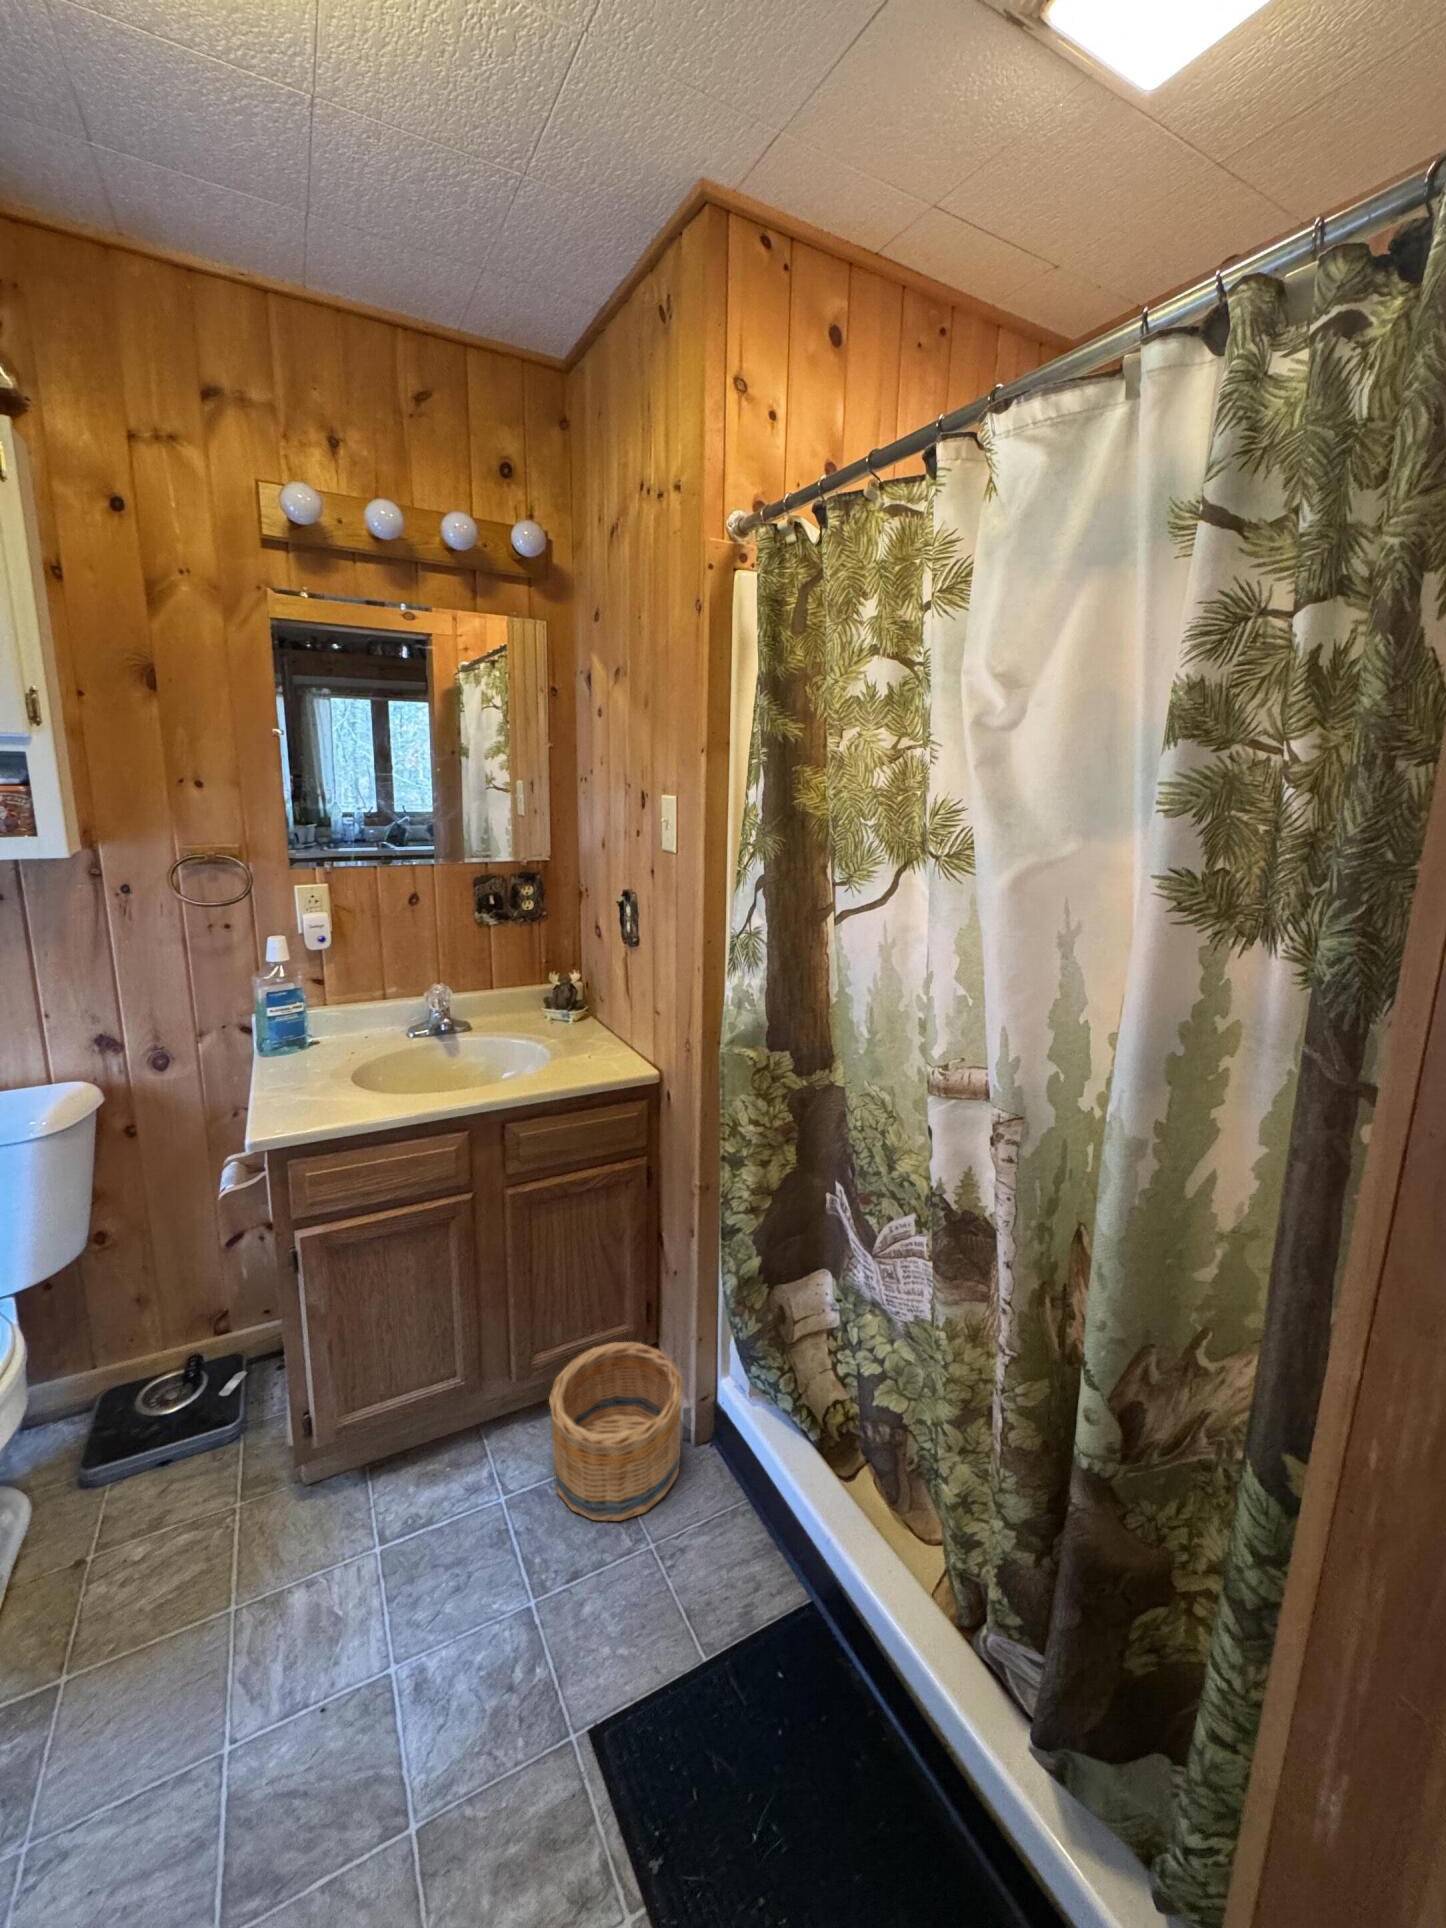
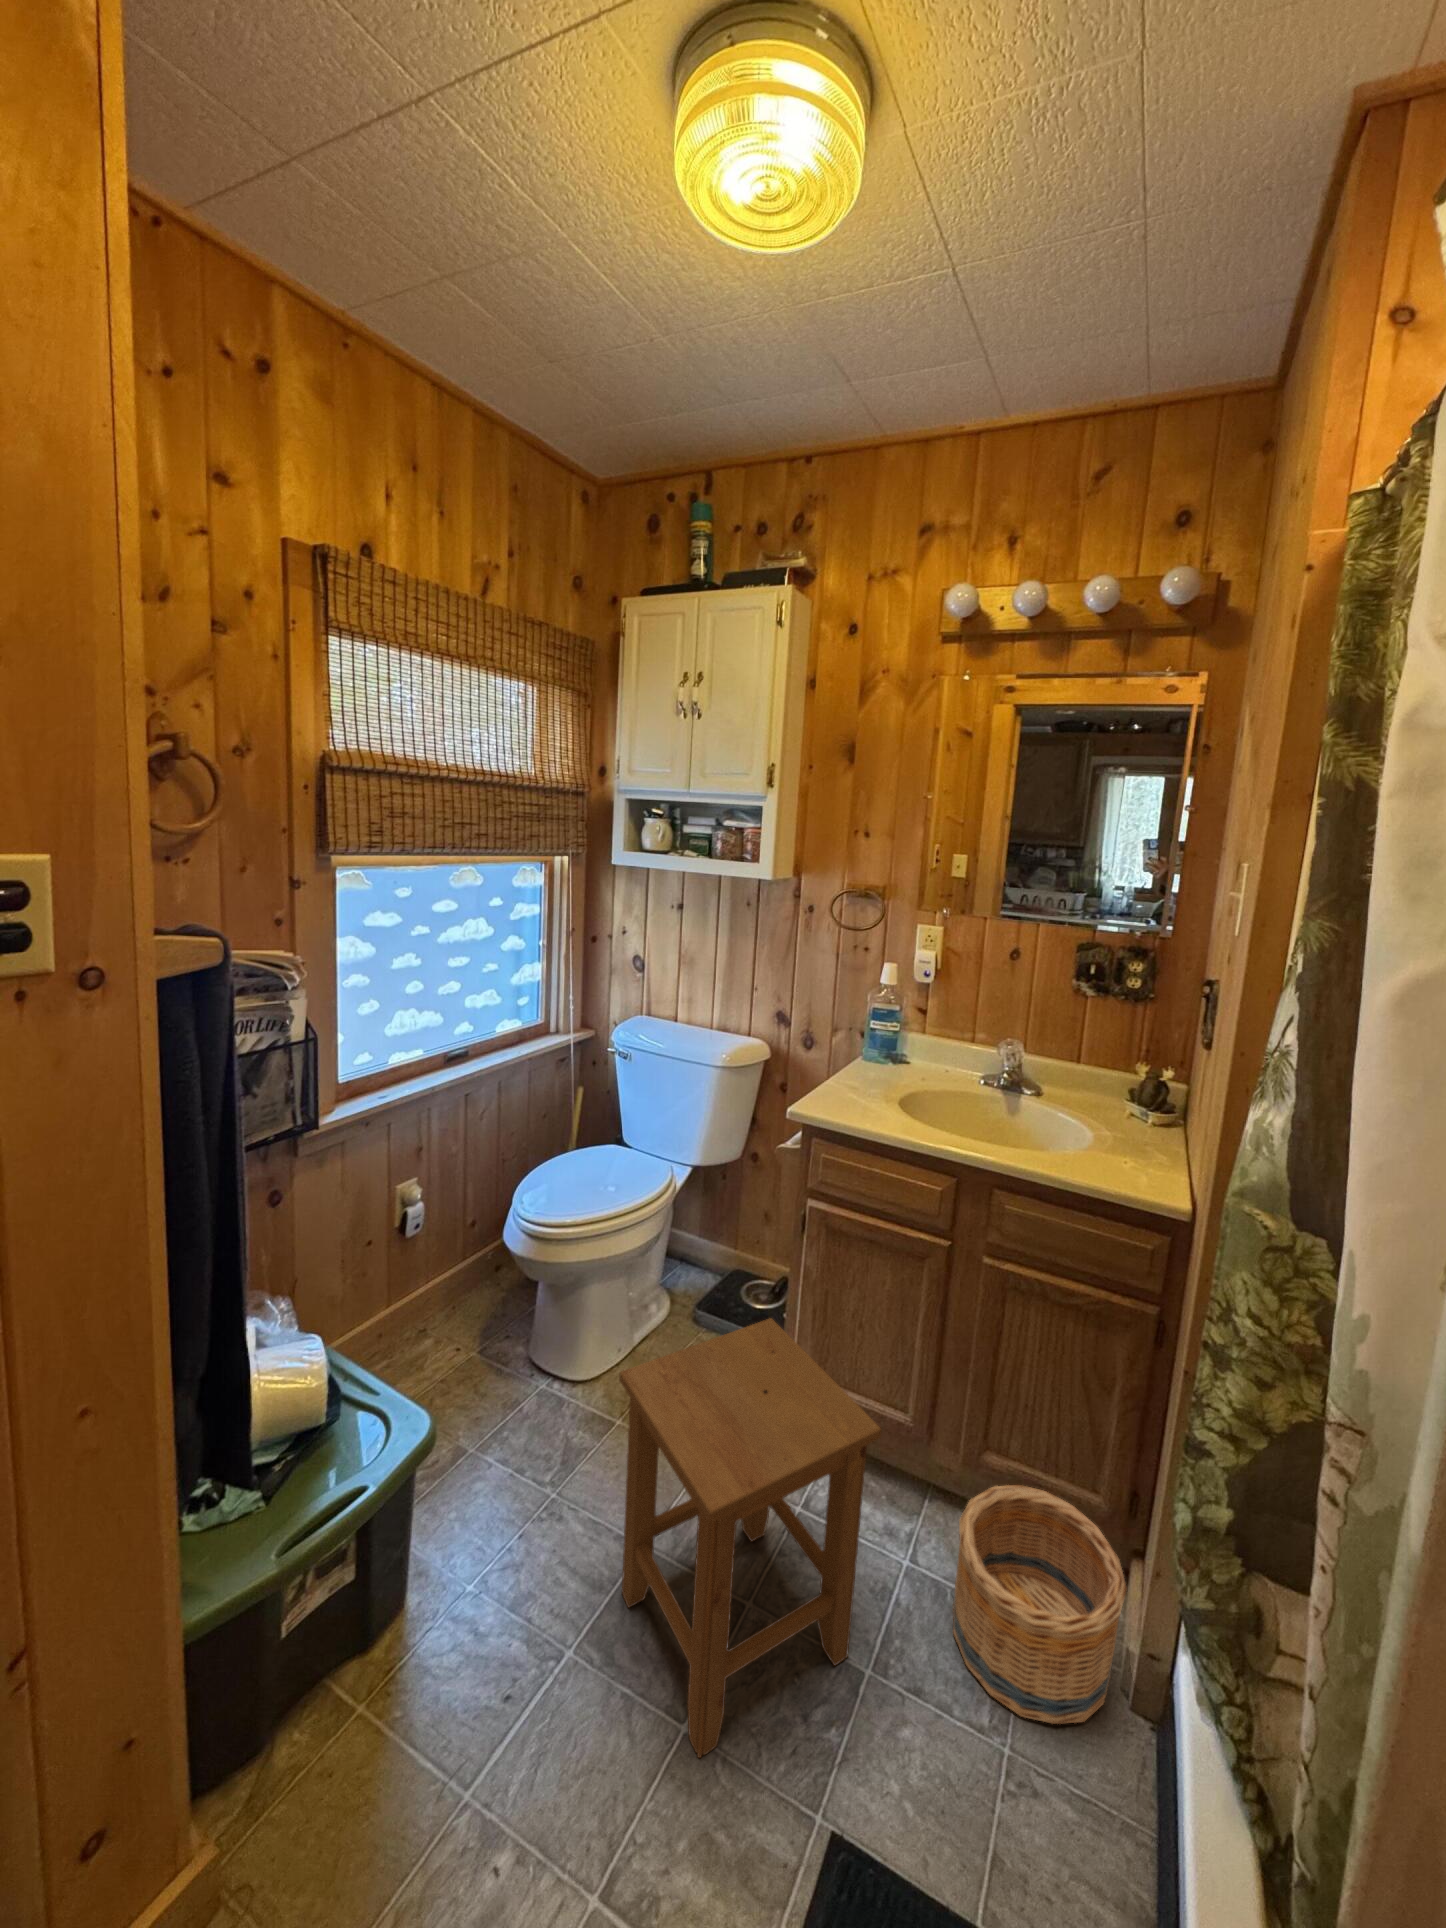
stool: none [182,1381,514,1829] -> present [619,1318,882,1758]

